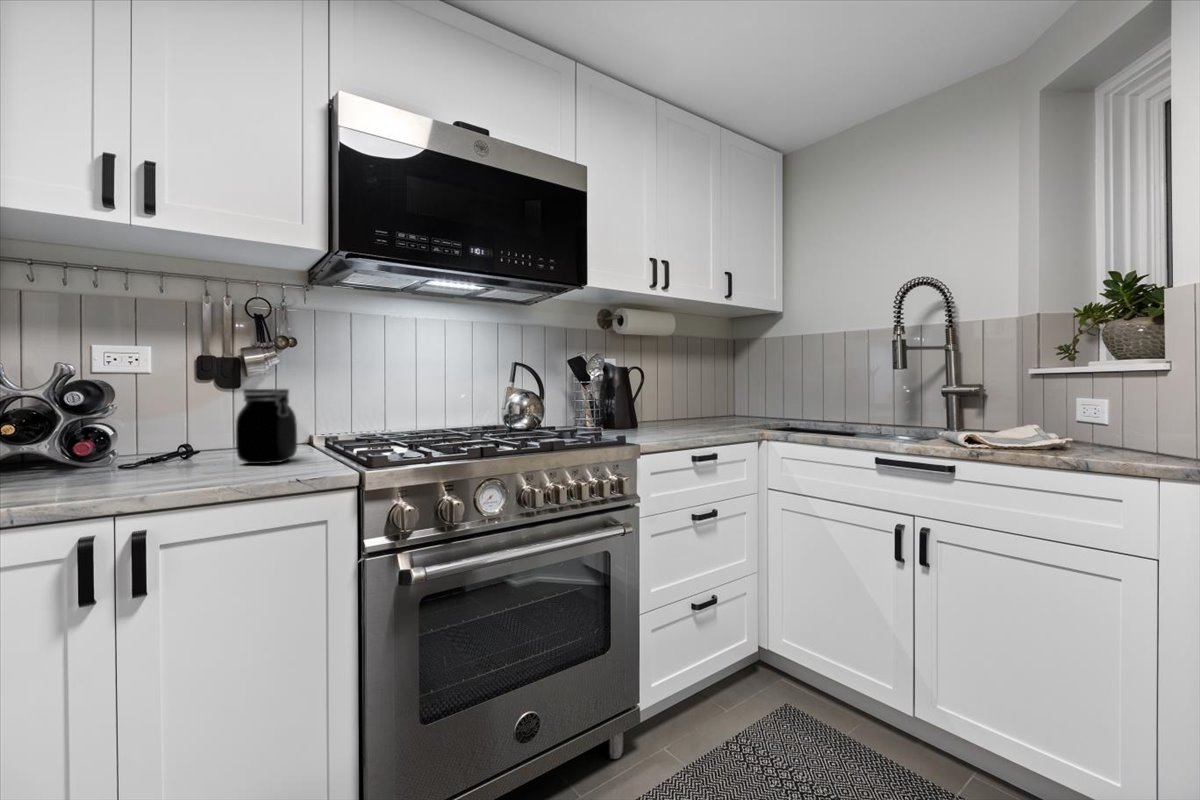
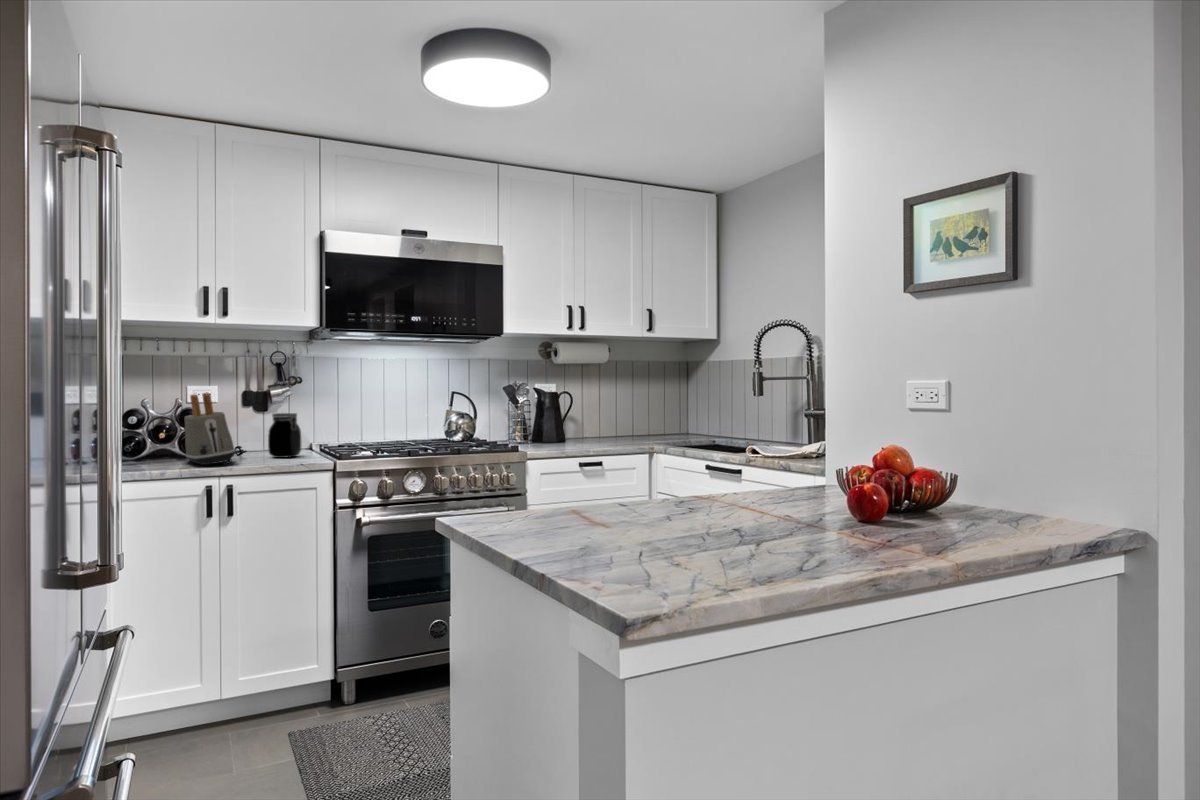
toaster: none [46,345,162,491] -> present [185,393,235,465]

